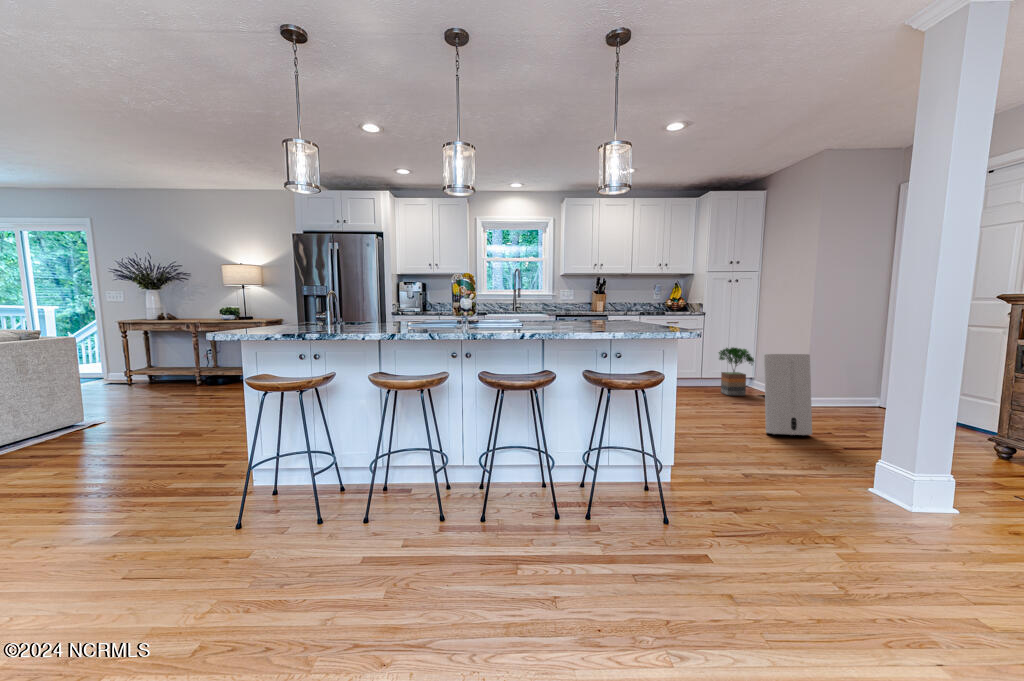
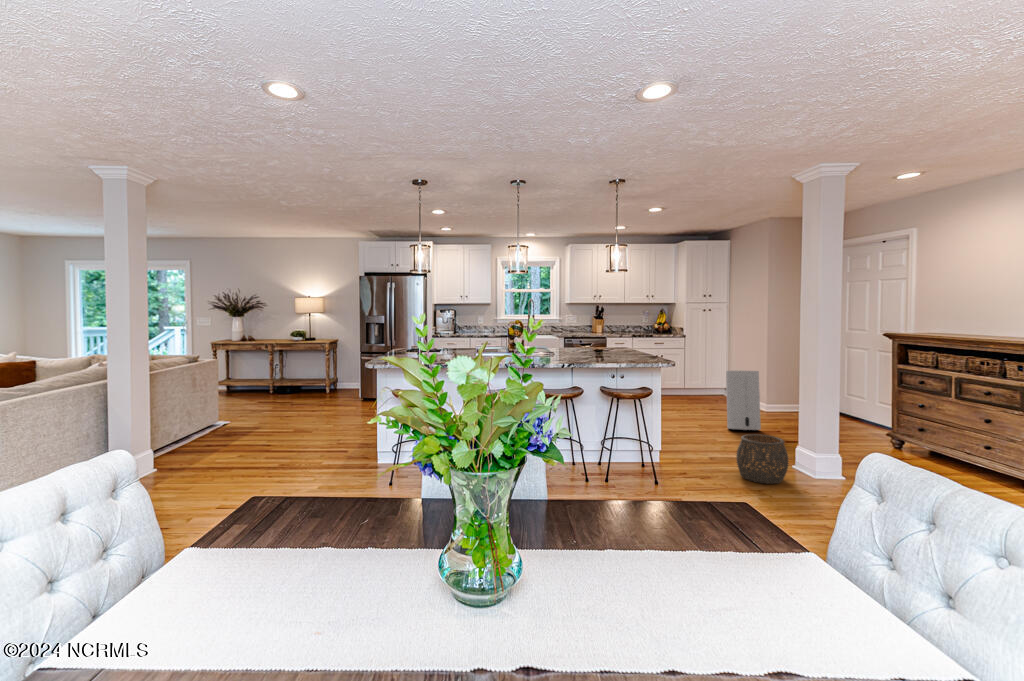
potted tree: present [719,347,754,395] -> none [692,362,722,400]
woven basket: none [786,444,871,522] -> present [736,434,789,484]

